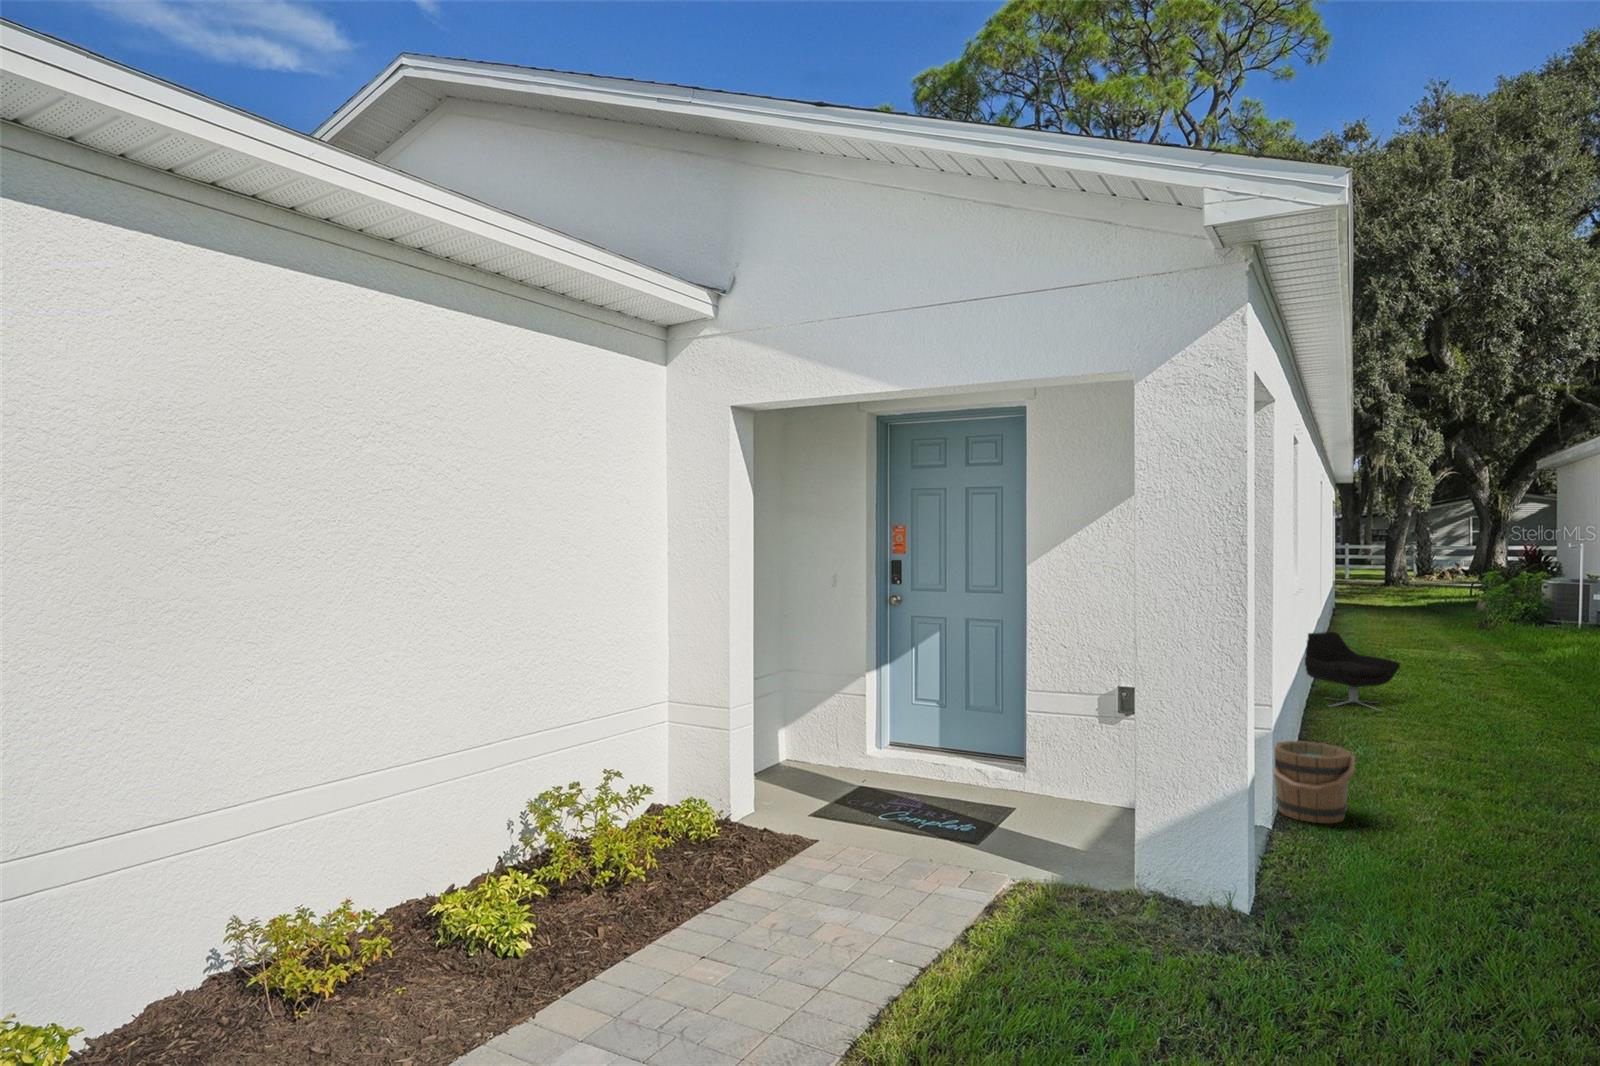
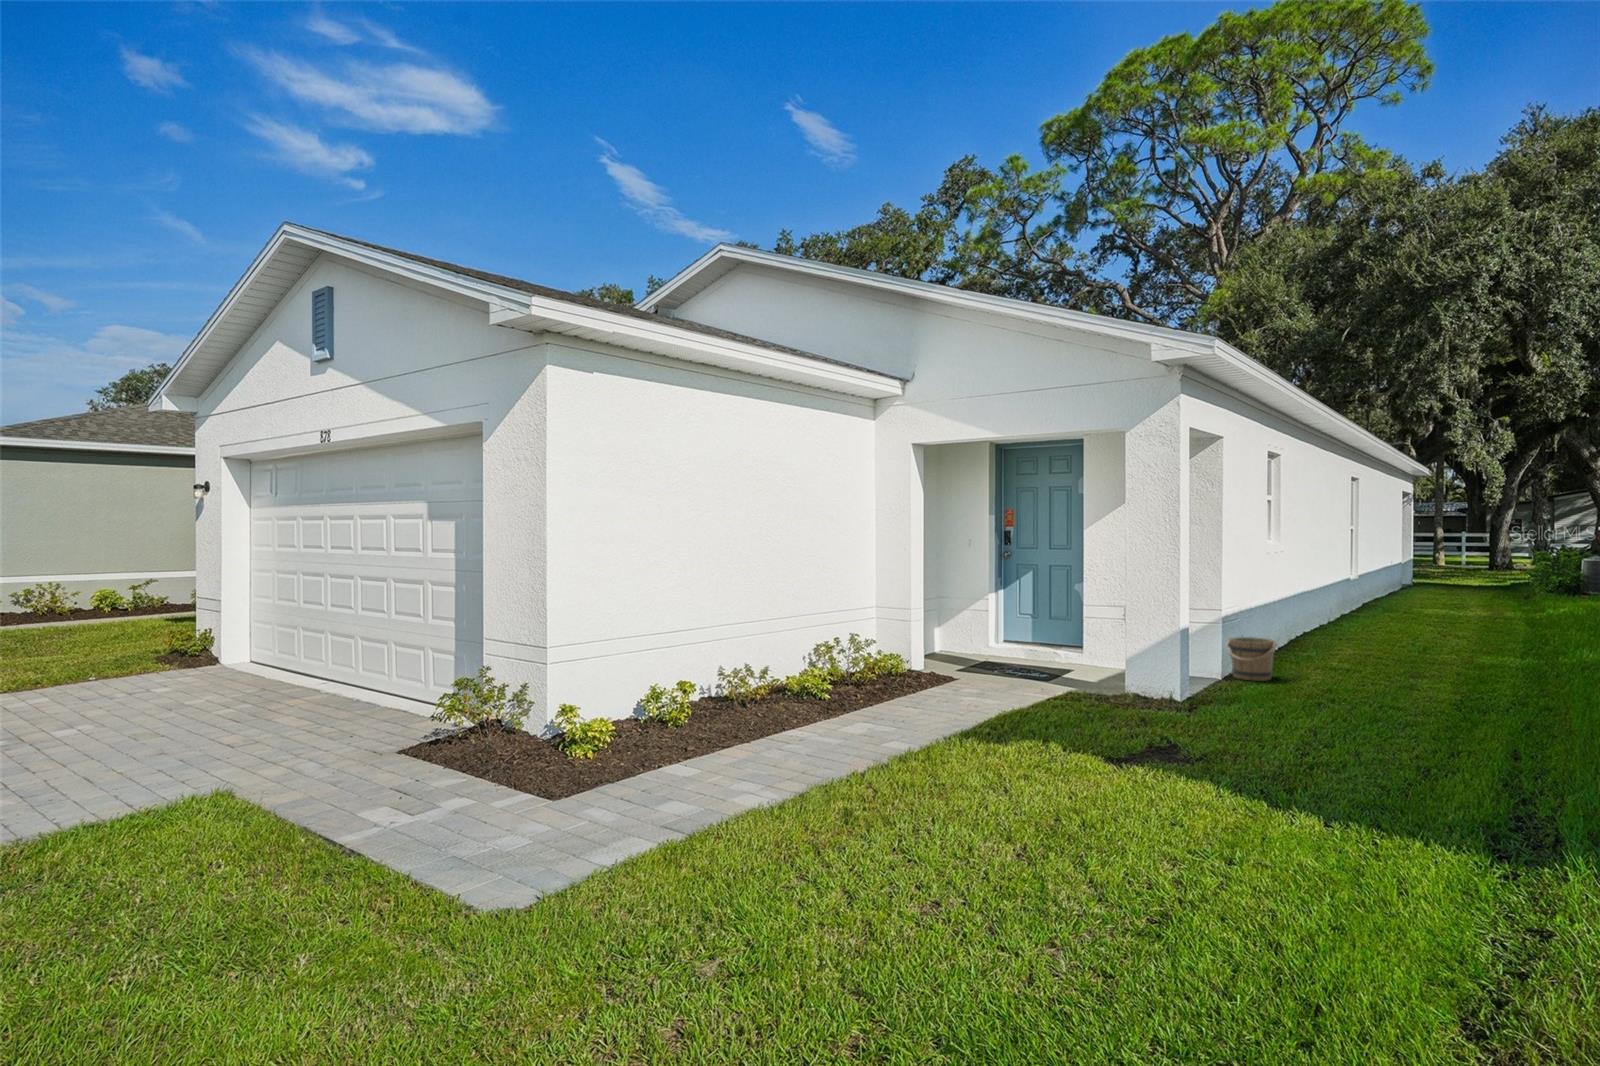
lounge chair: present [1305,632,1400,710] -> none [1302,588,1378,641]

